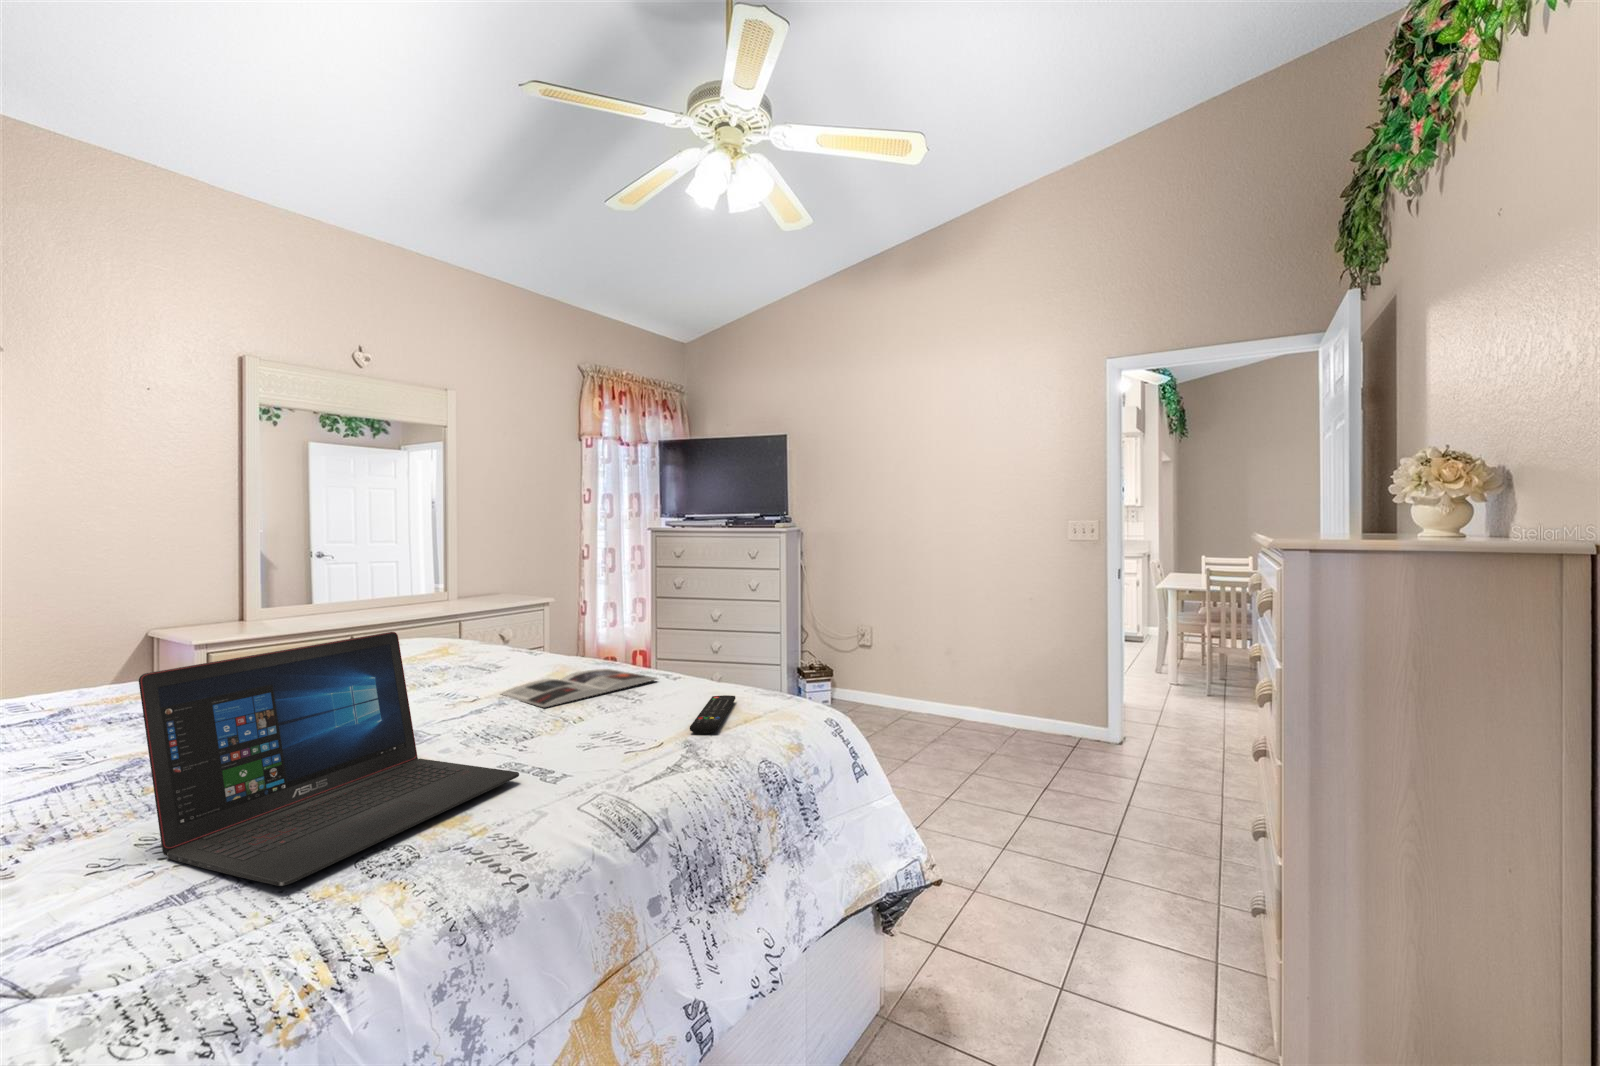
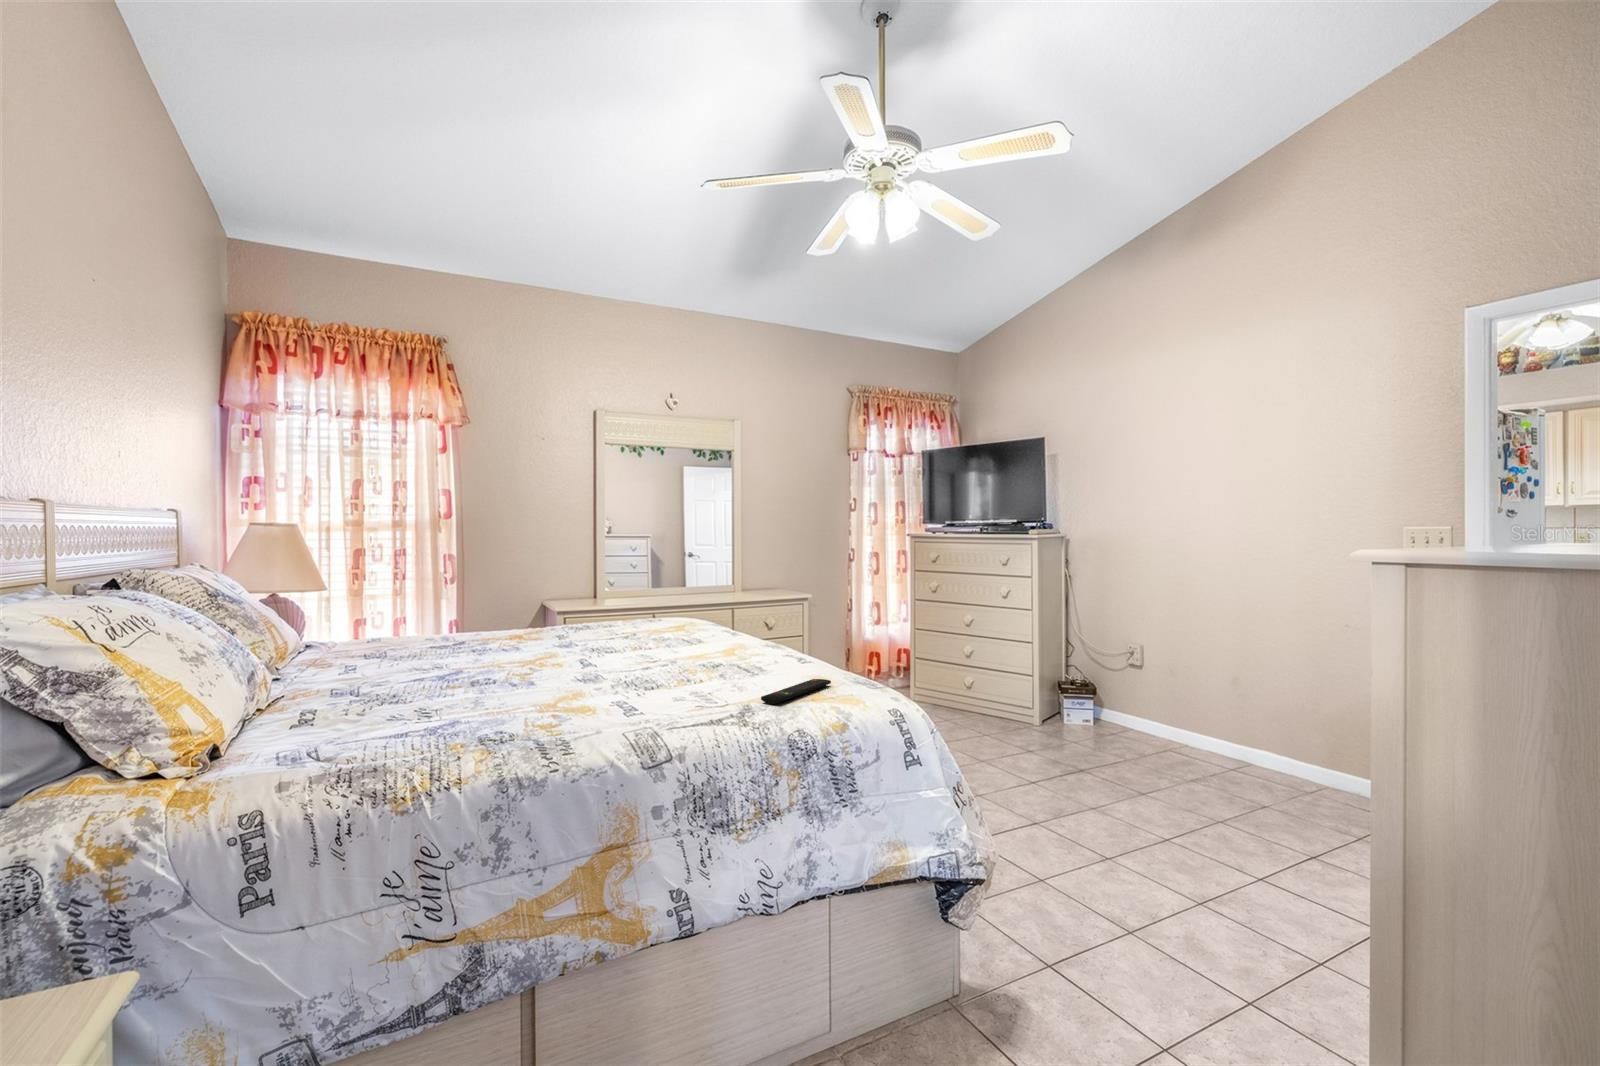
laptop: present [139,632,519,886] -> none [415,604,615,741]
magazine: present [502,669,657,707] -> none [679,651,797,673]

